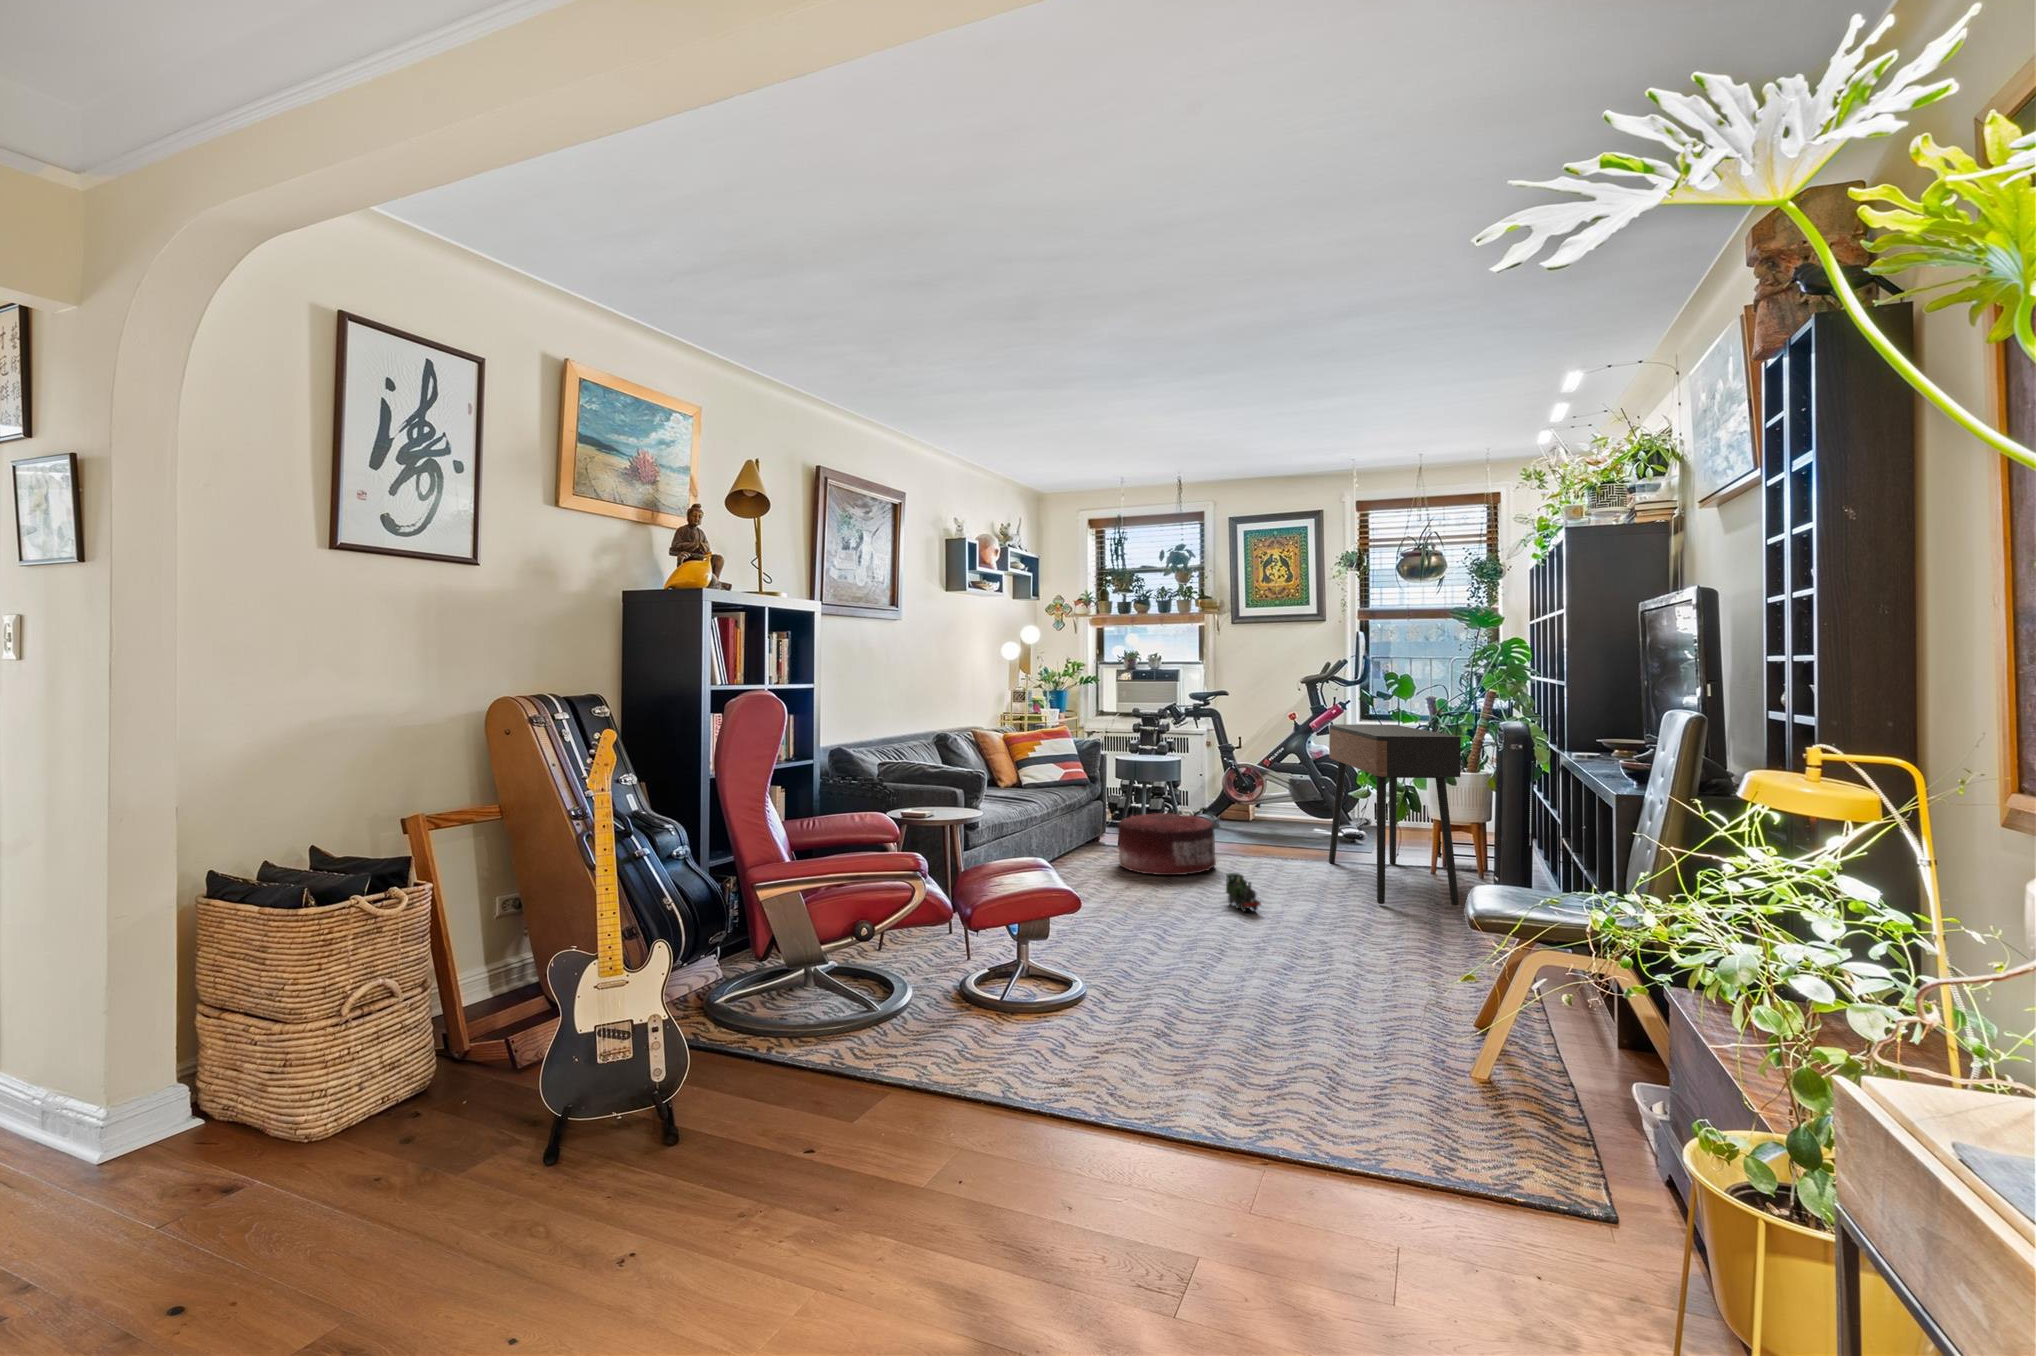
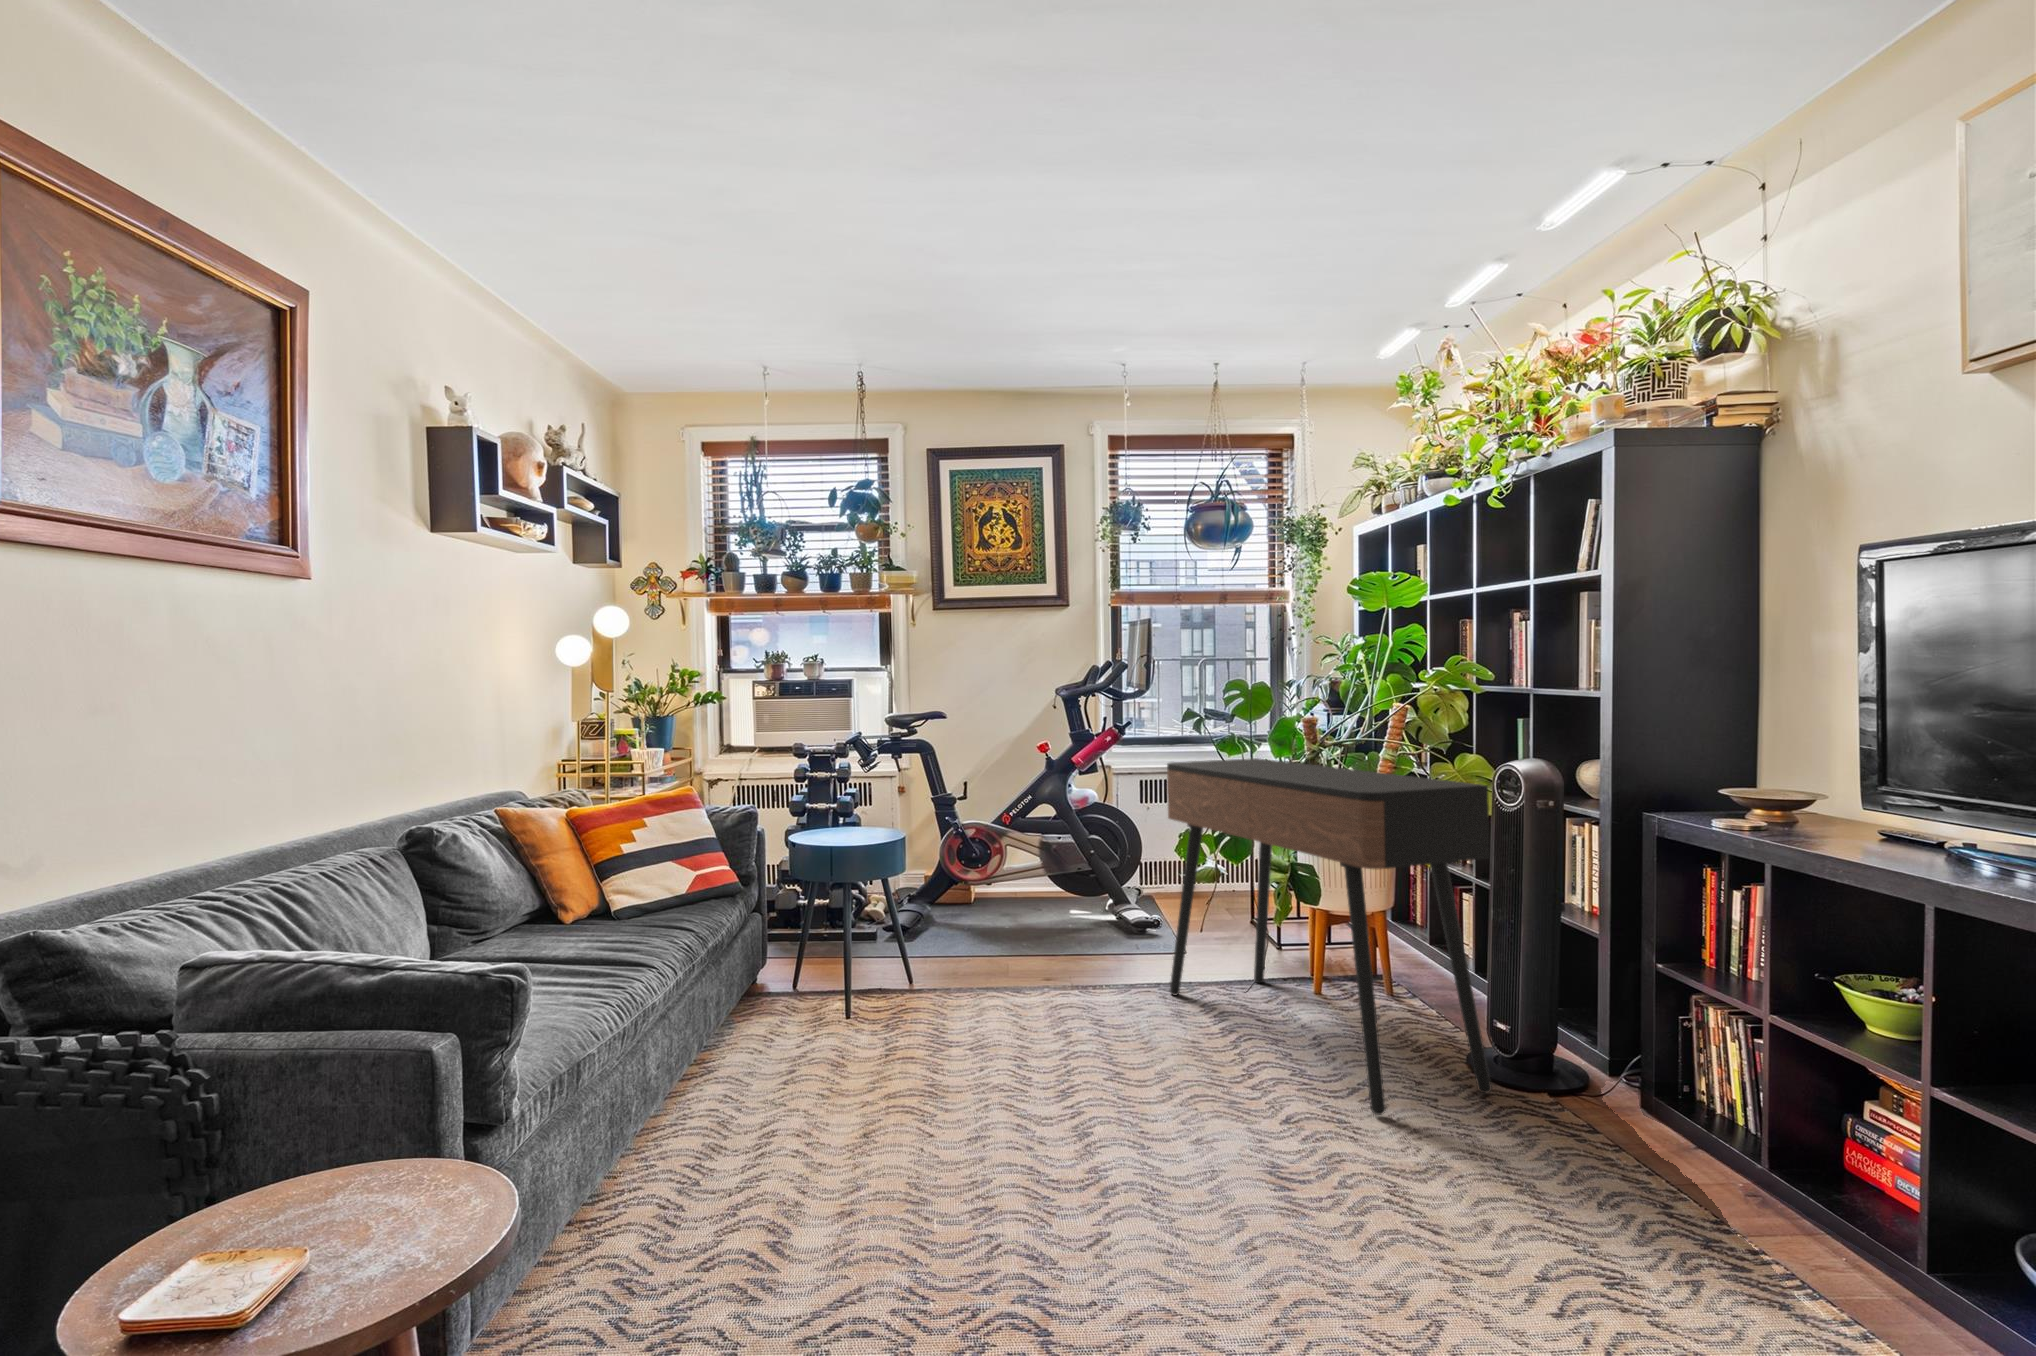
pouf: present [1118,813,1216,875] -> none [823,940,1010,1088]
toy train: present [1226,873,1261,912] -> none [1114,1103,1213,1208]

